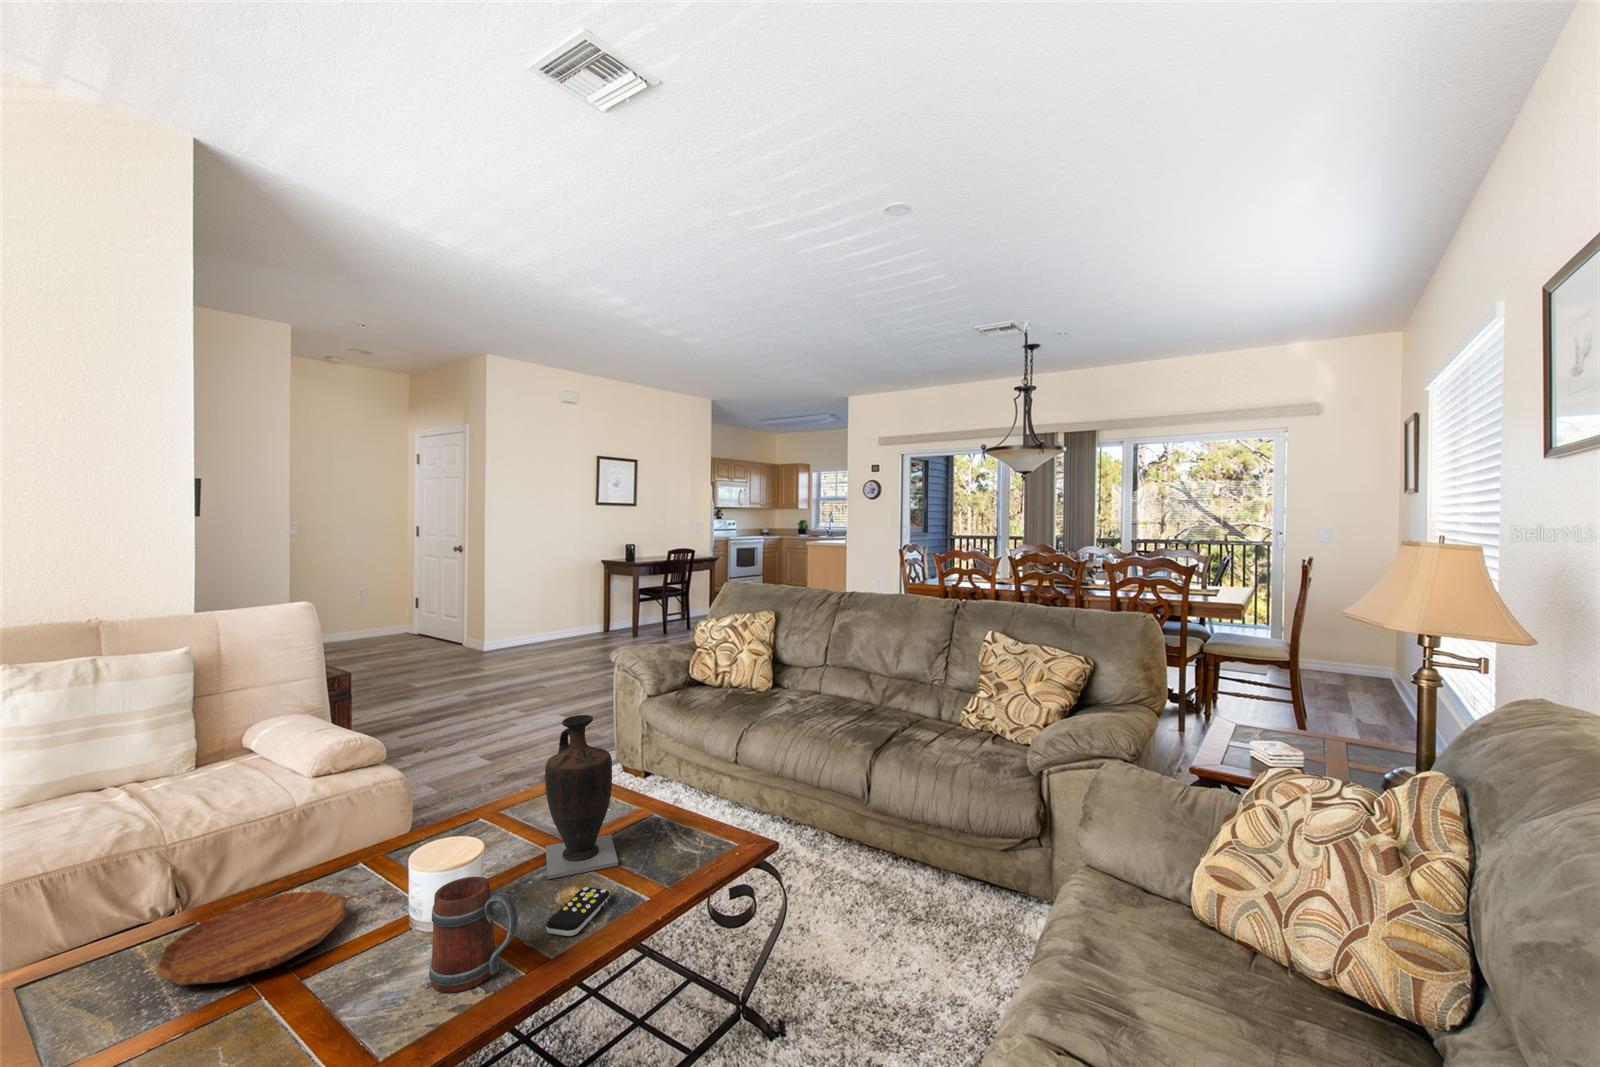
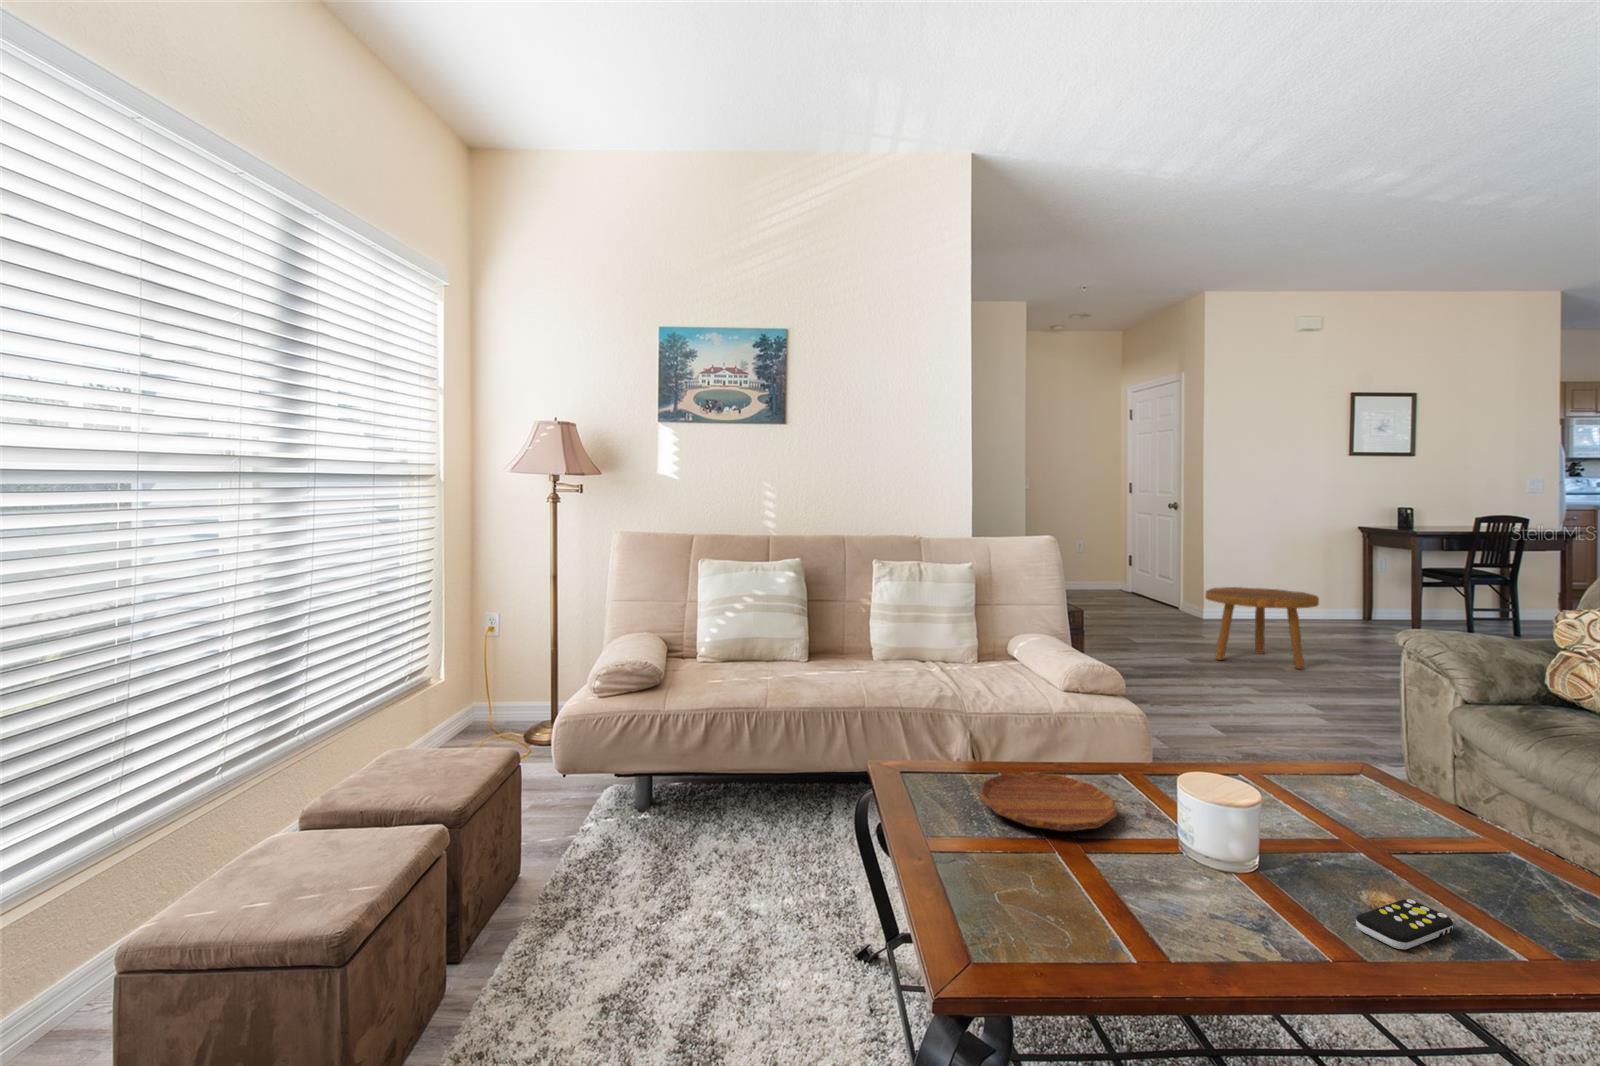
footstool: none [483,619,572,690] -> present [1205,587,1319,669]
vase: present [545,715,618,879] -> none [1335,681,1458,895]
mug: present [429,877,518,993] -> none [1213,818,1329,942]

